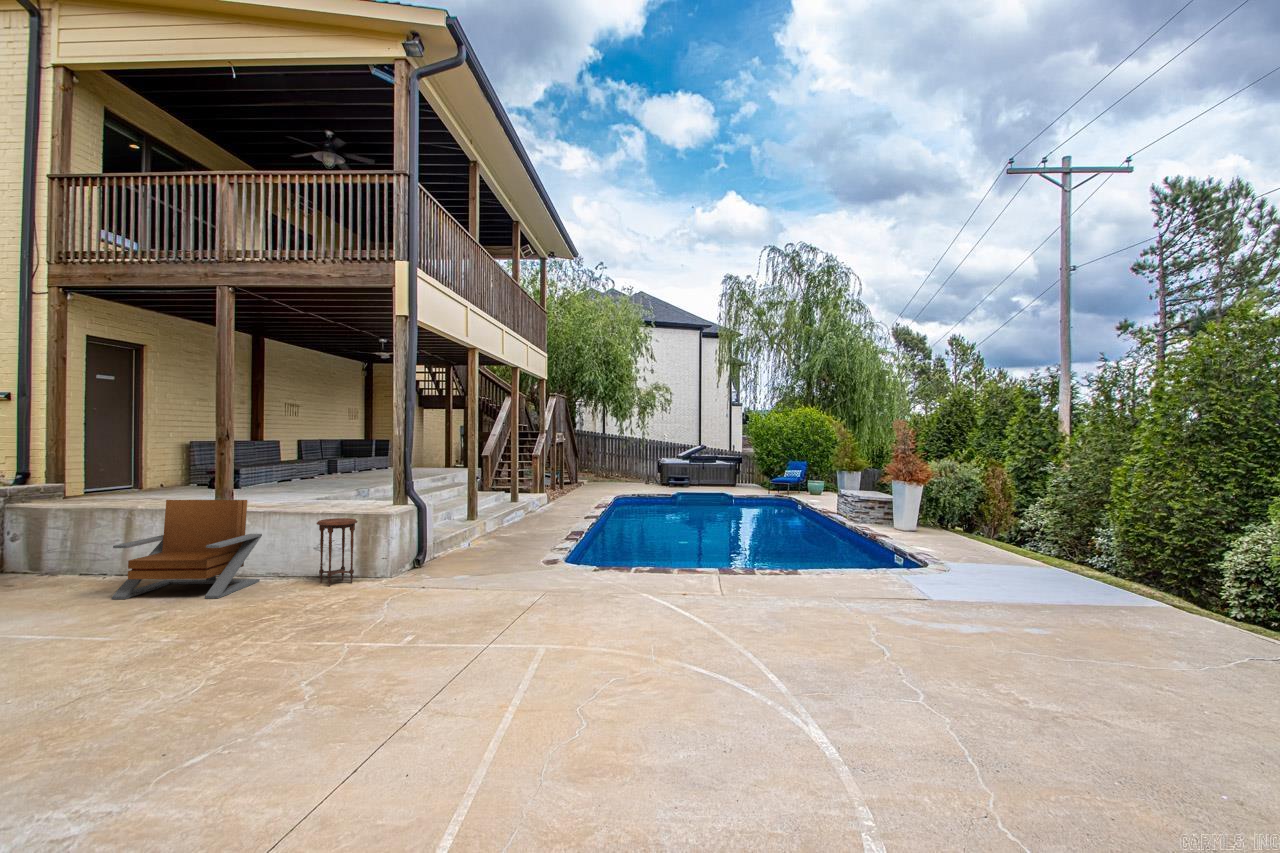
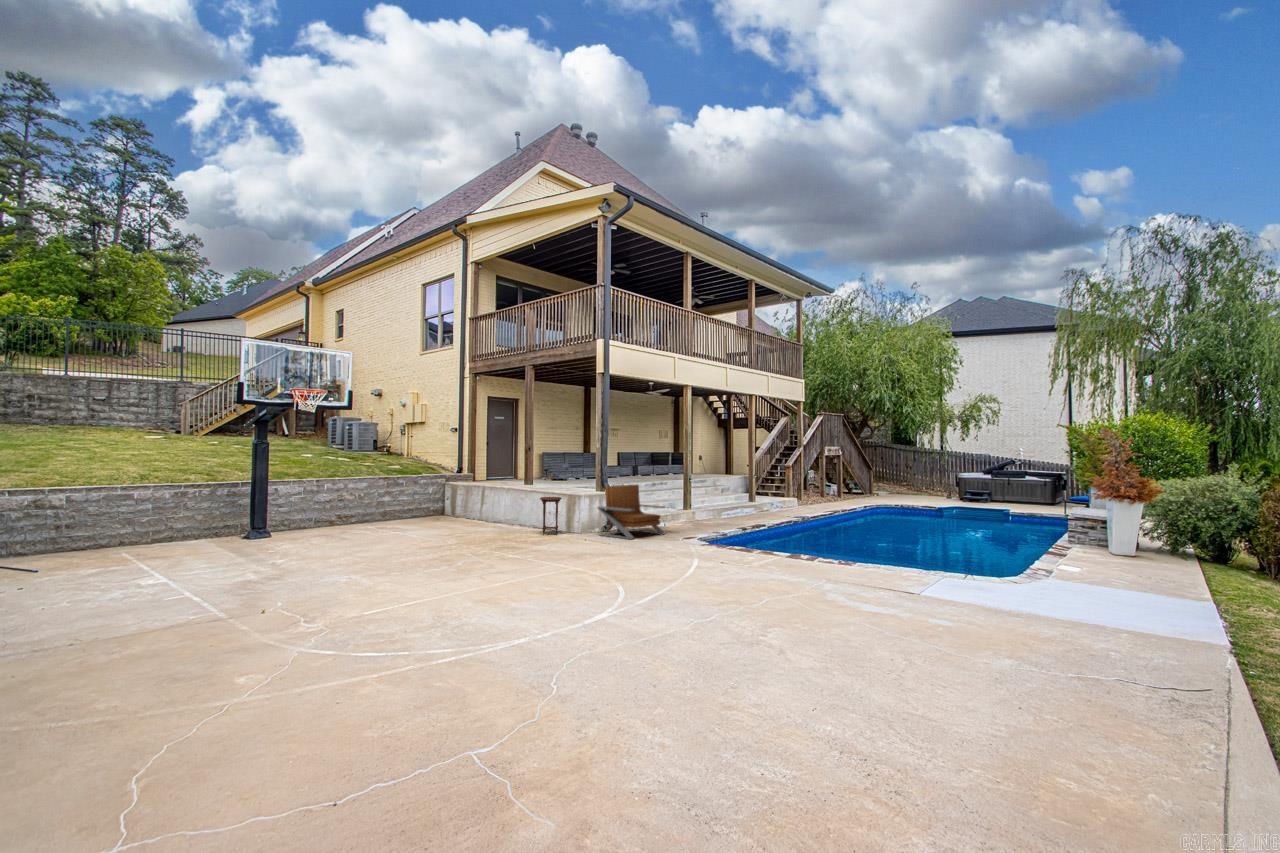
lounge chair: present [112,500,262,599] -> present [598,485,665,539]

